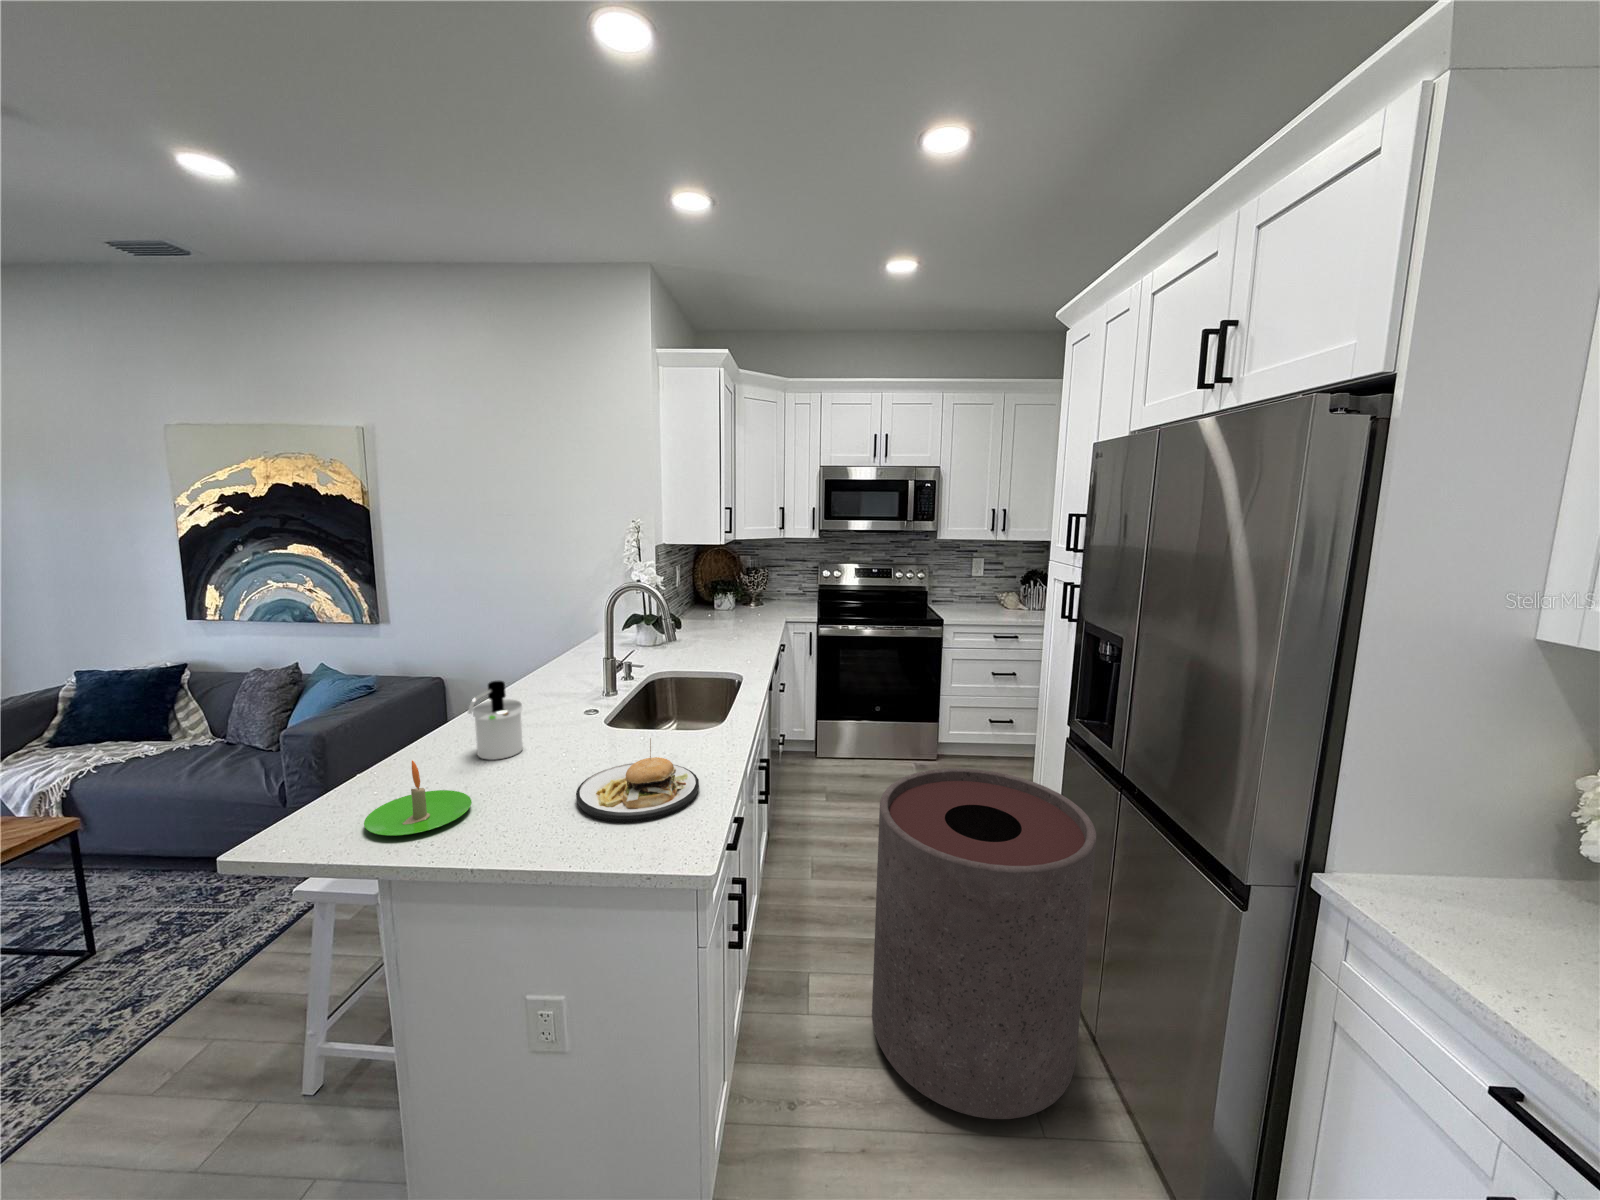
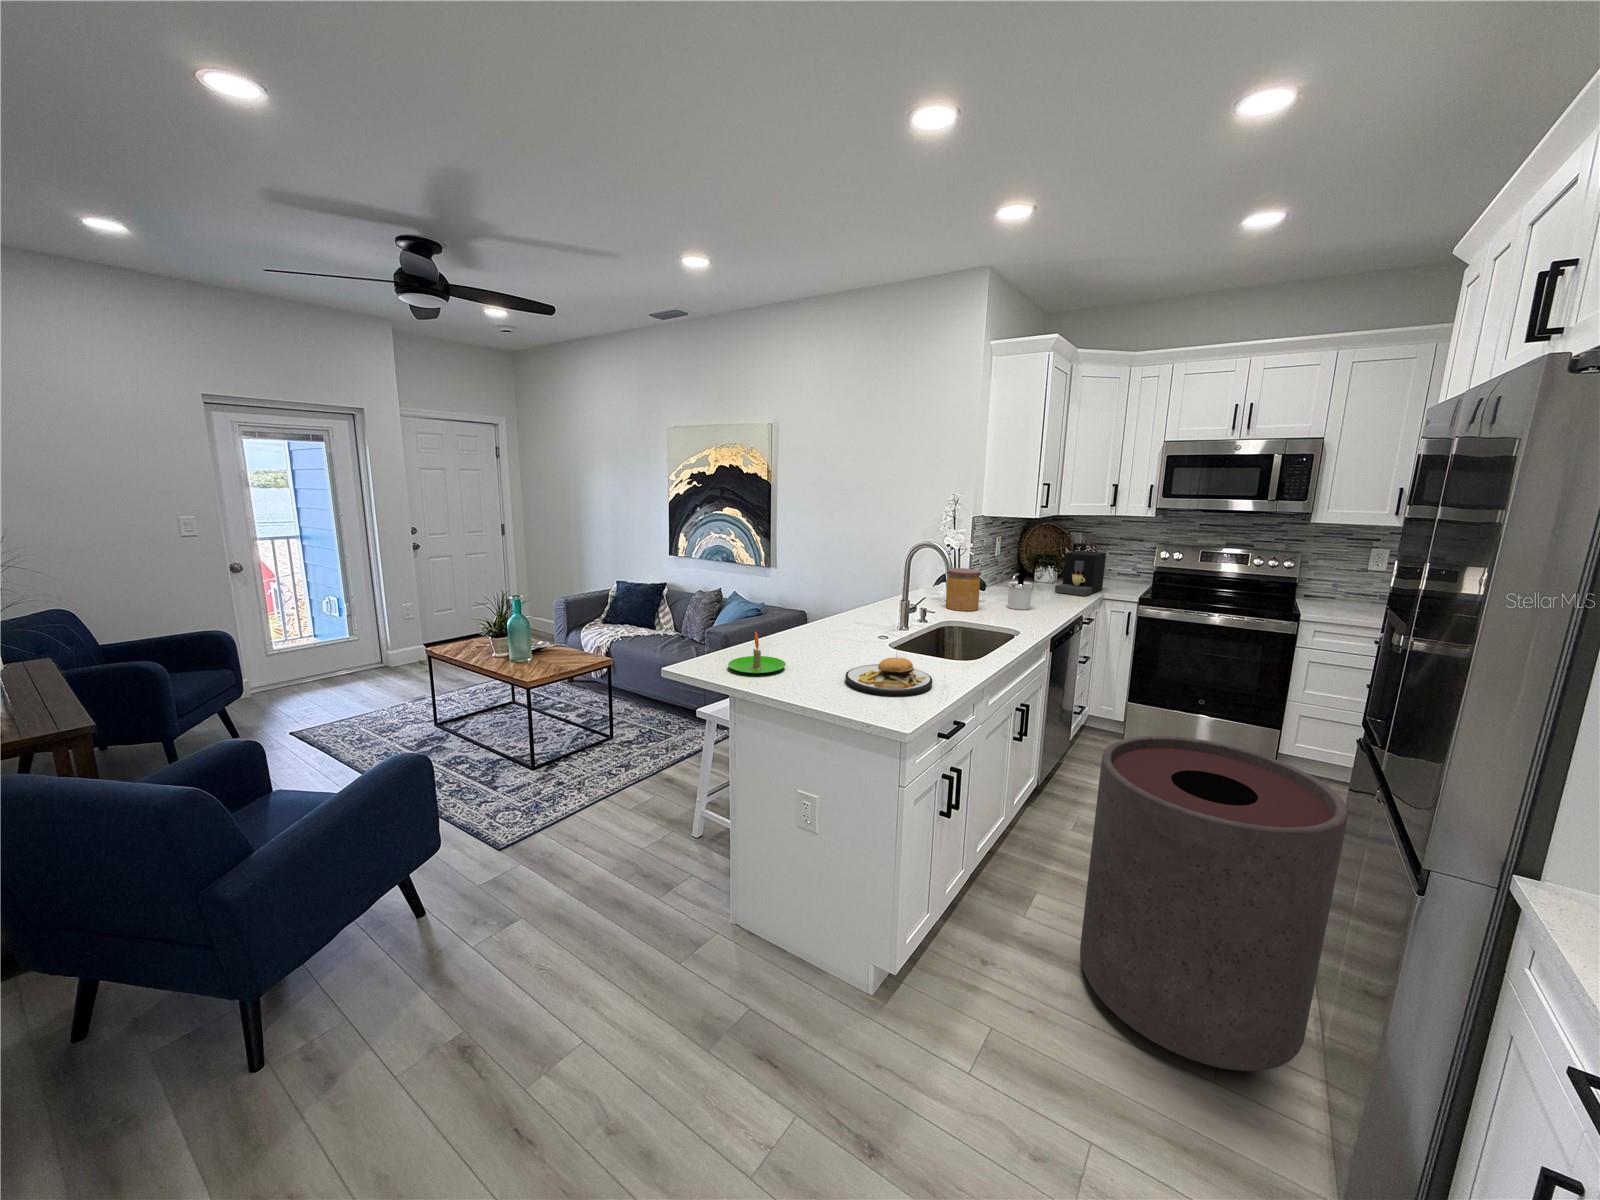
coffee maker: none [744,575,783,622] -> present [1055,551,1106,596]
jar: none [644,608,683,659] -> present [946,568,981,611]
soap dispenser: present [468,681,523,760] -> present [1008,570,1033,610]

